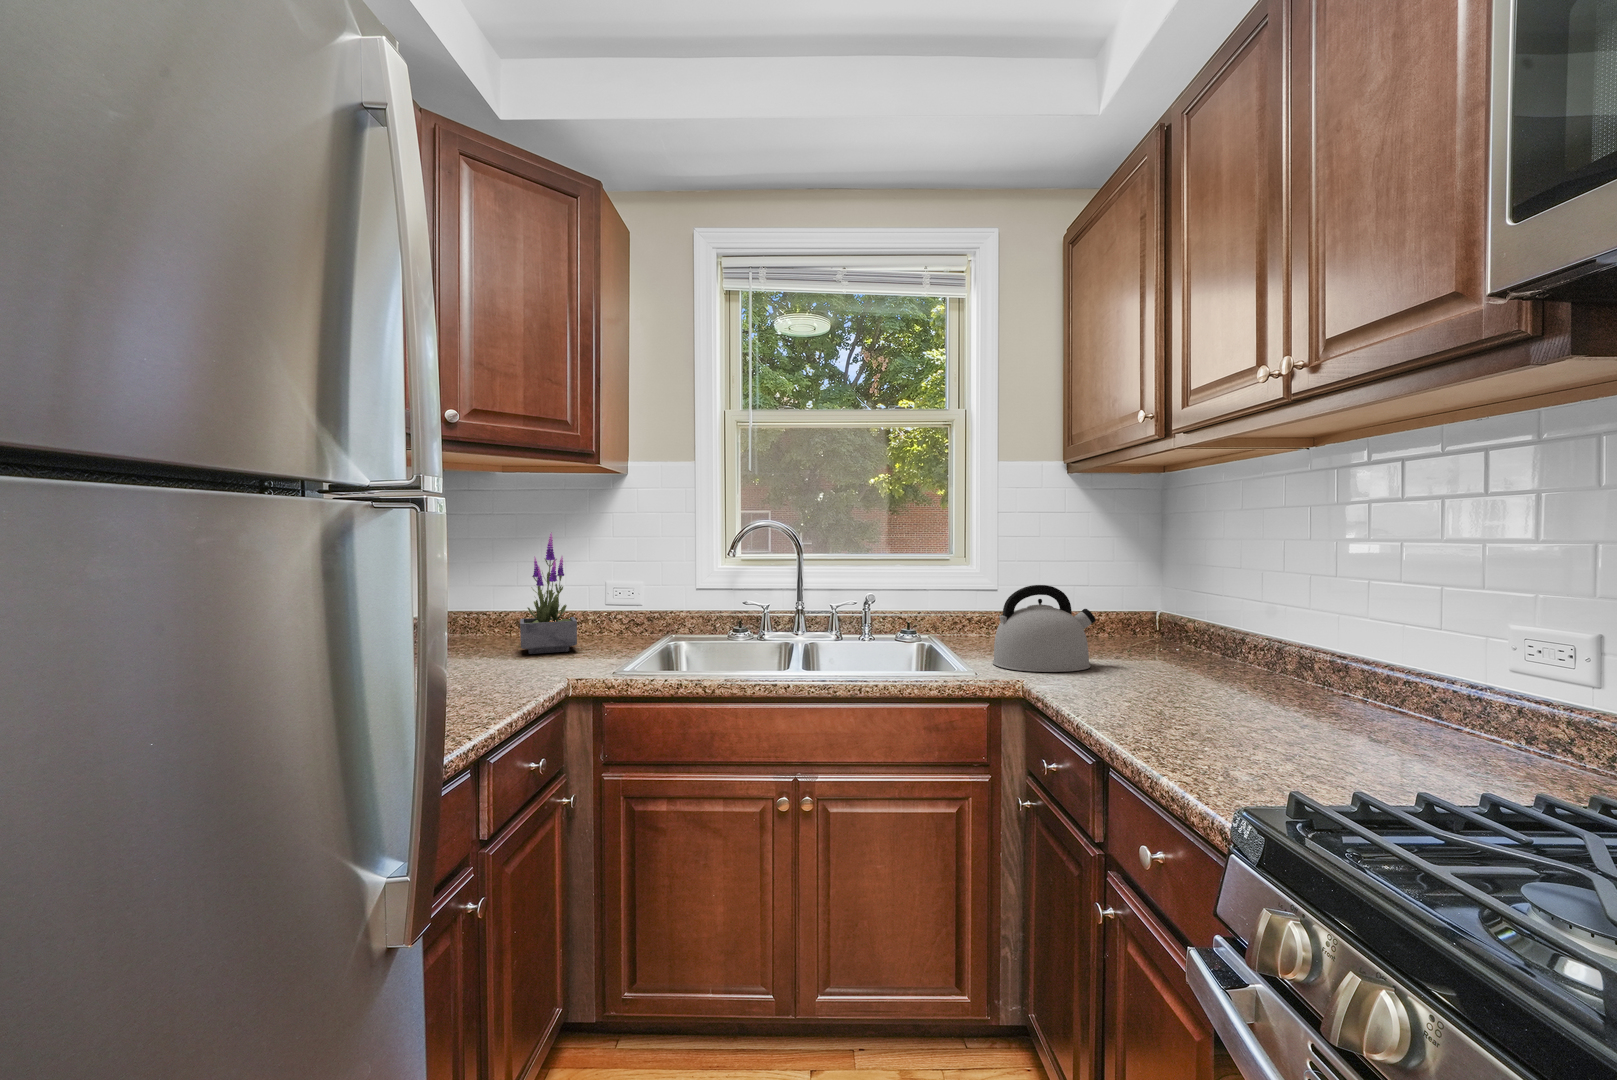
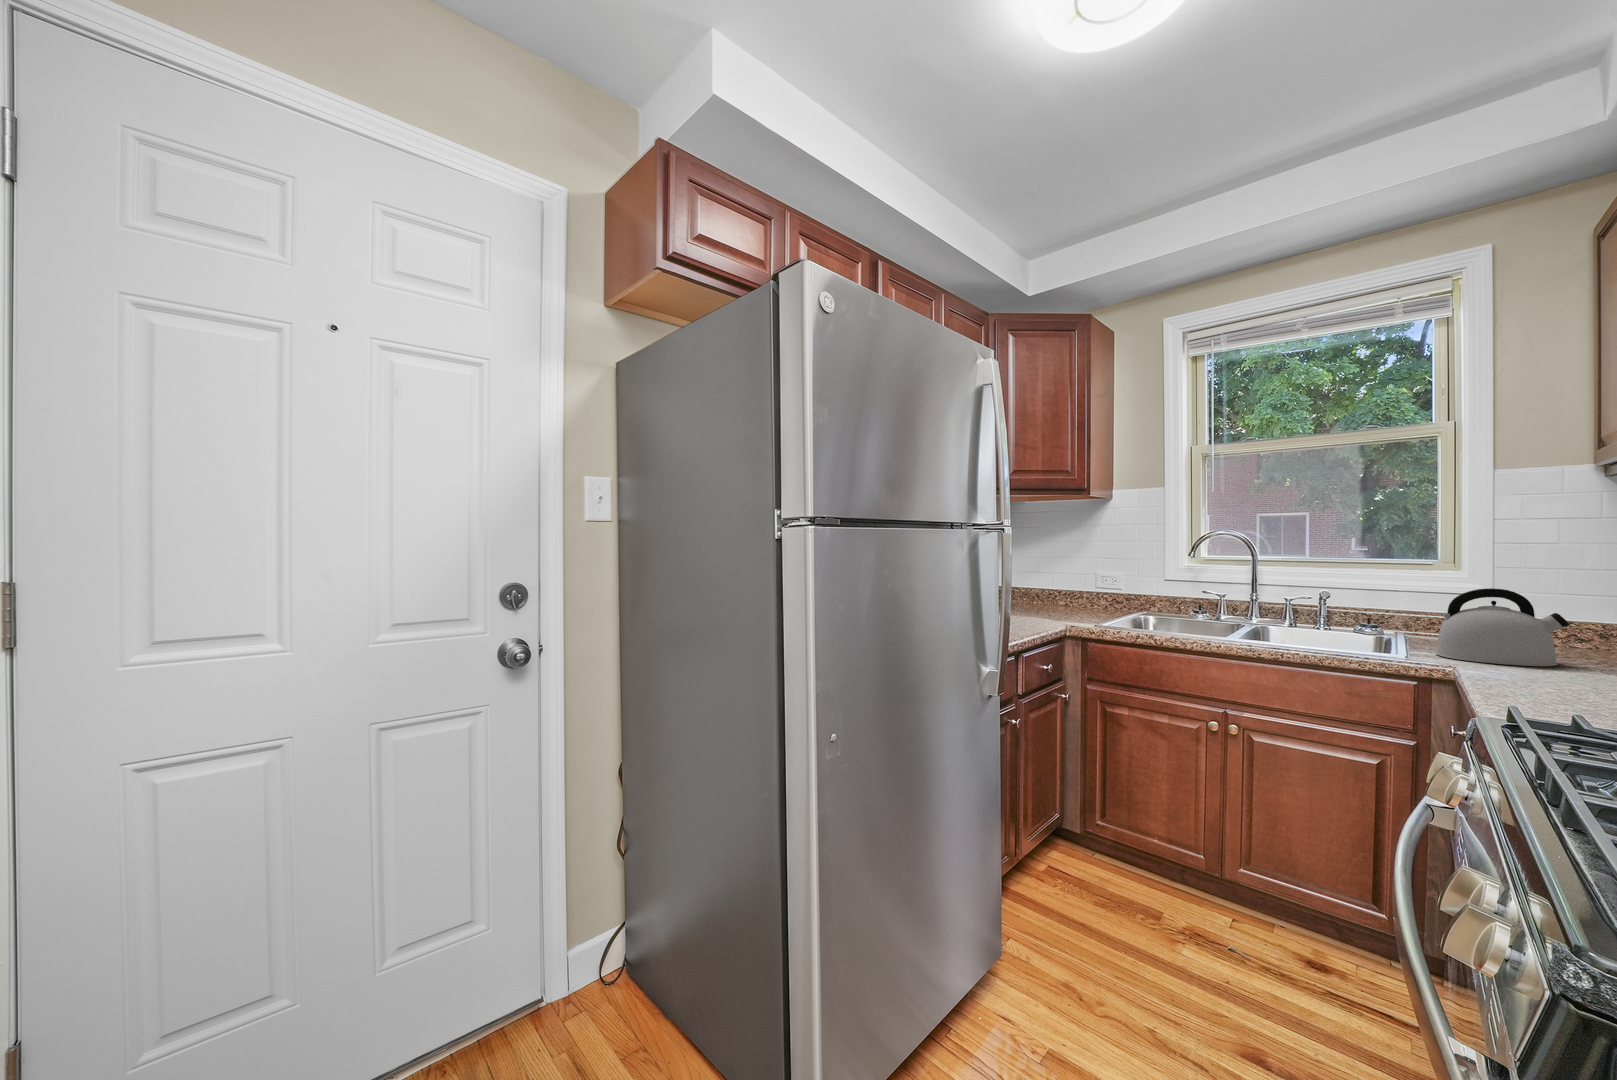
potted plant: present [520,533,577,654] -> none [1038,538,1075,616]

